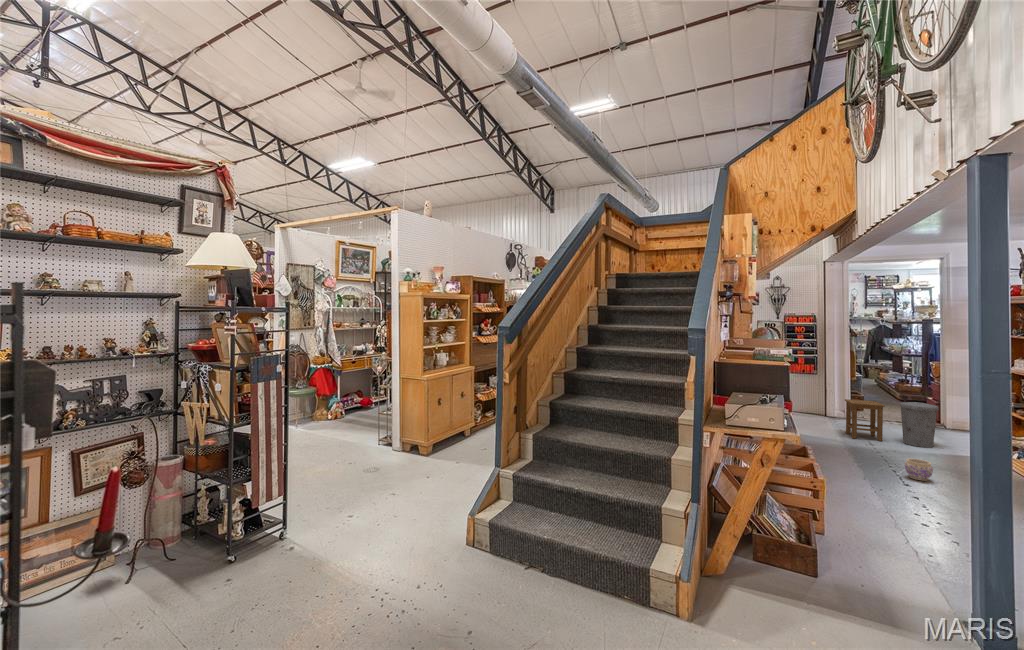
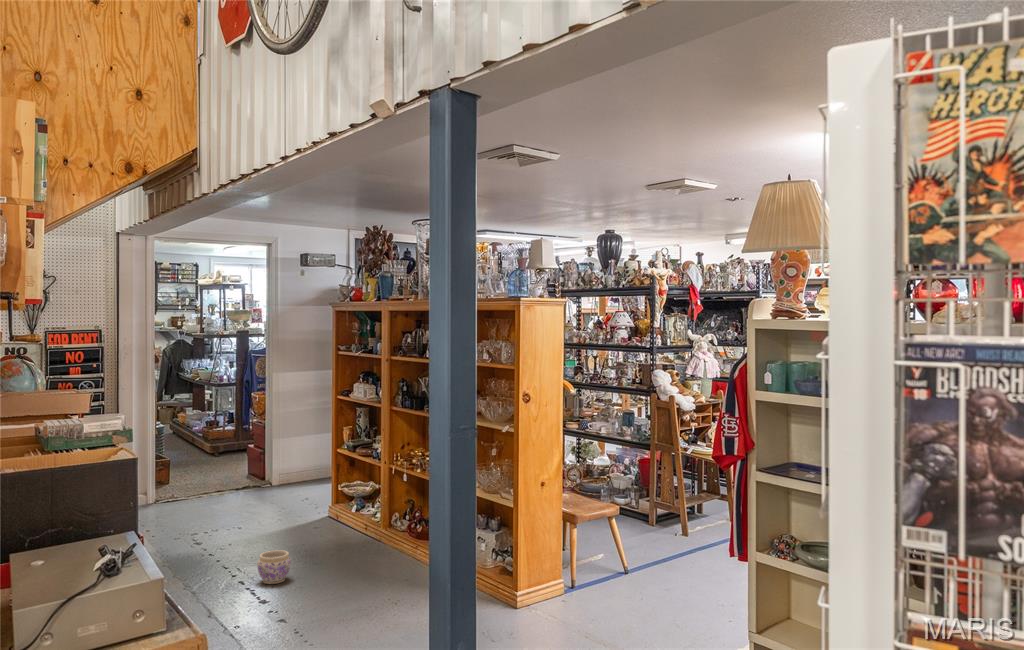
stool: present [845,399,885,441] -> none [156,466,214,536]
trash can: present [900,402,939,447] -> none [232,458,276,525]

